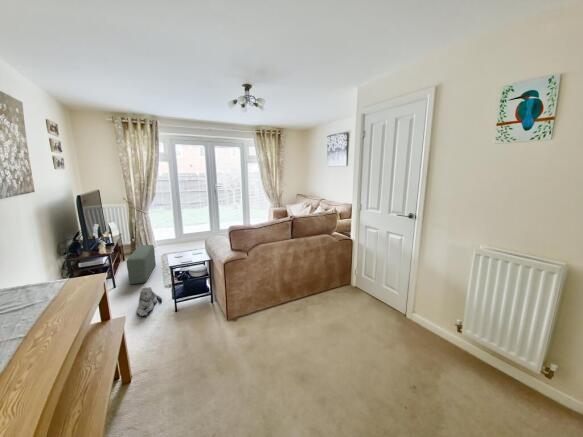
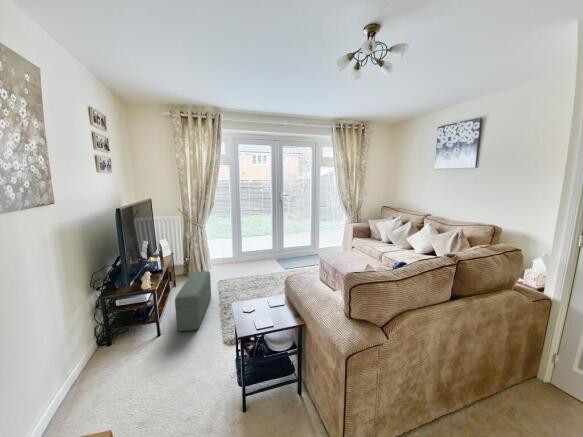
plush toy: present [137,287,162,316] -> none [183,355,220,412]

